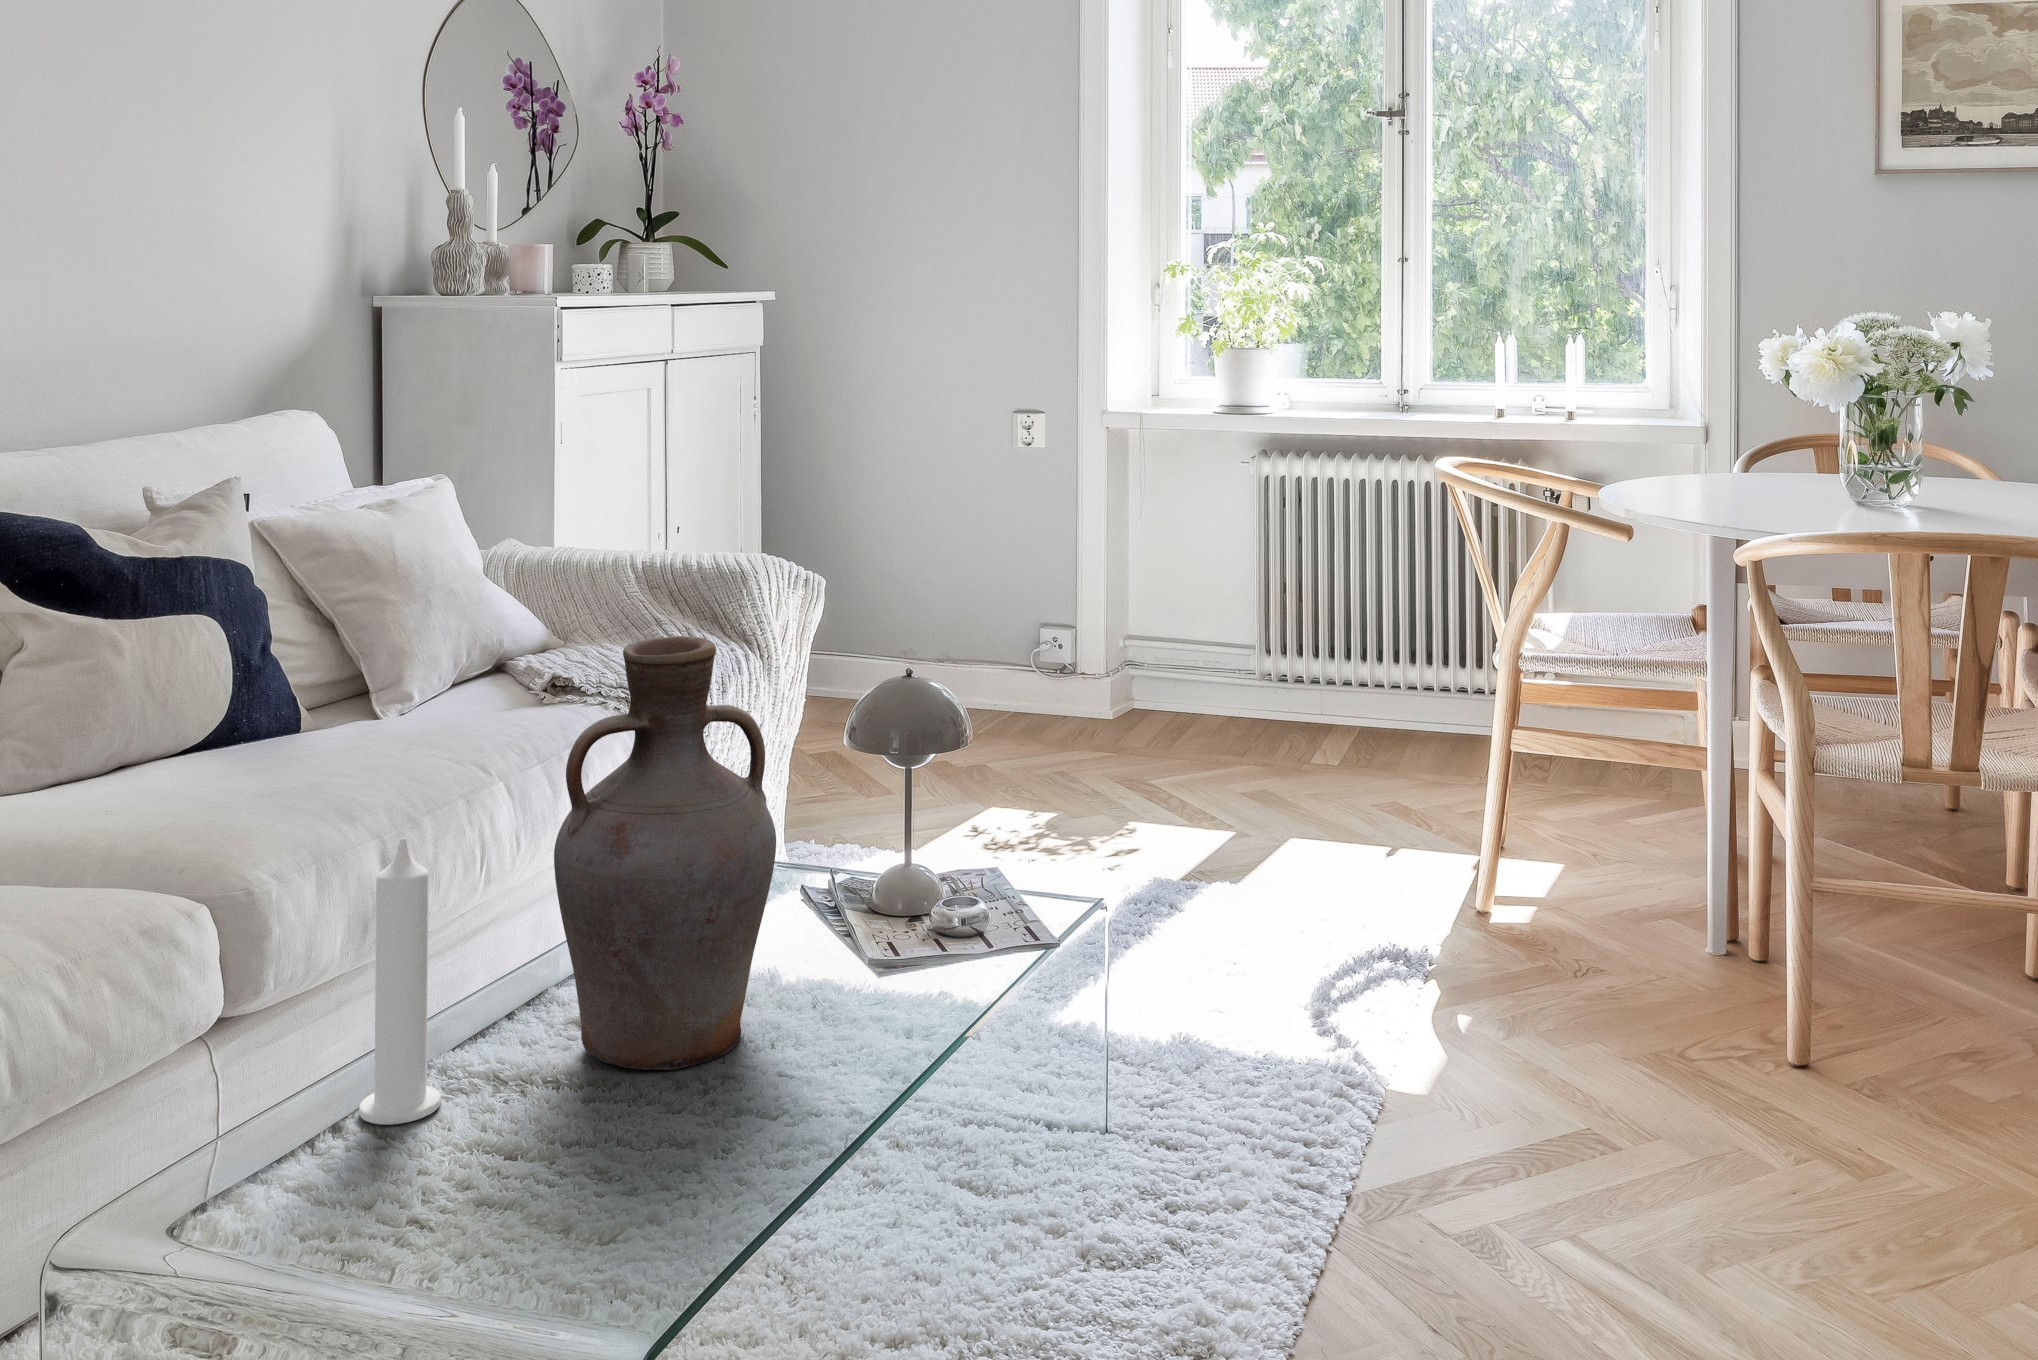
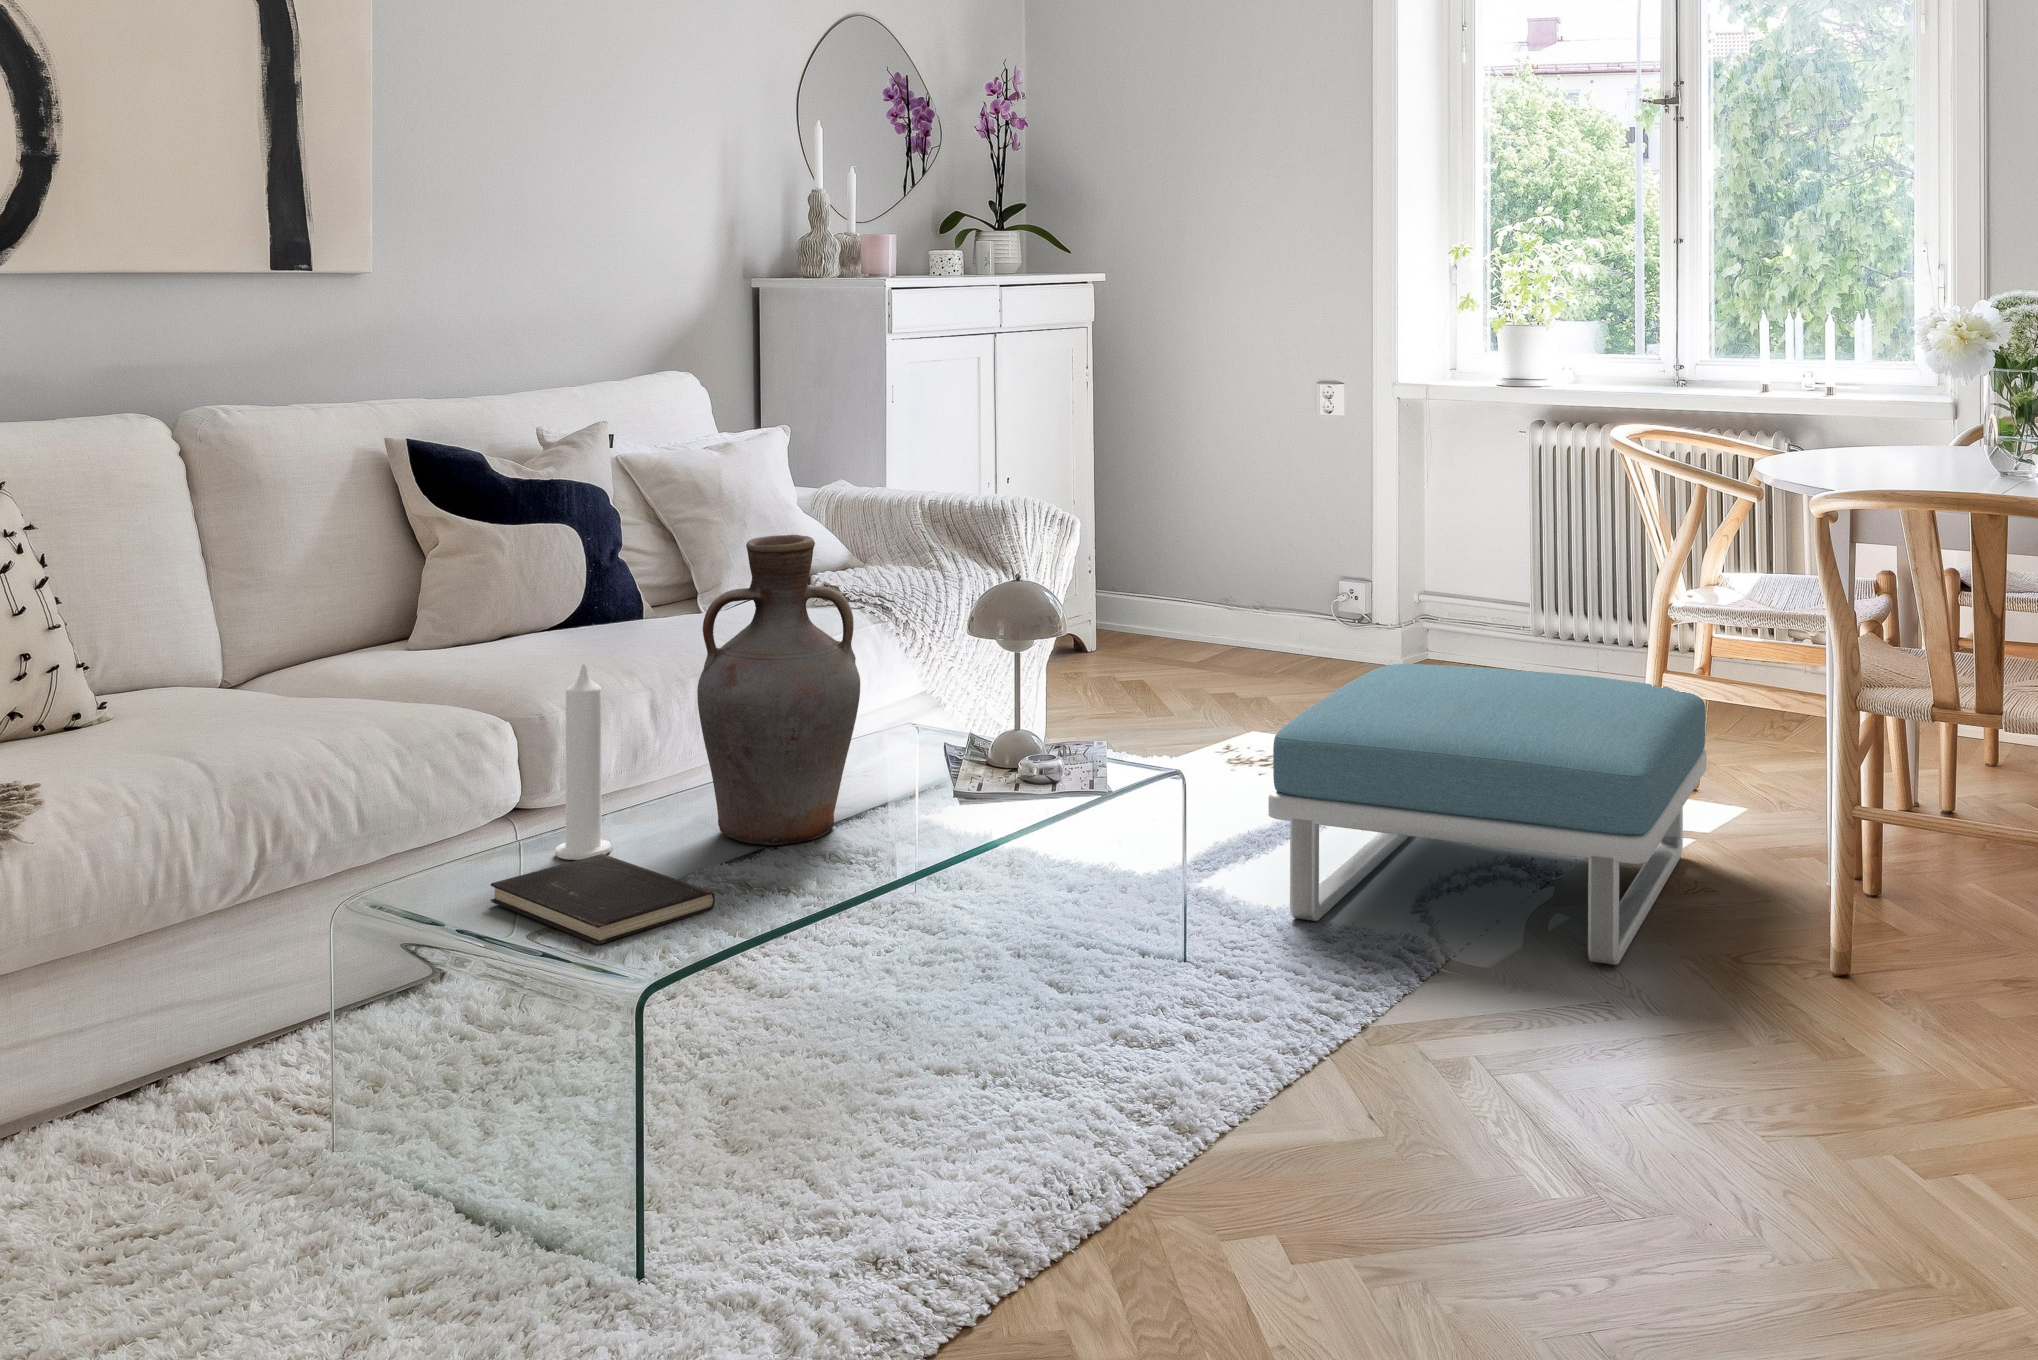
footstool: none [1157,735,1619,1082] -> present [1268,664,1707,965]
hardcover book: none [308,1116,662,1284] -> present [491,854,715,945]

